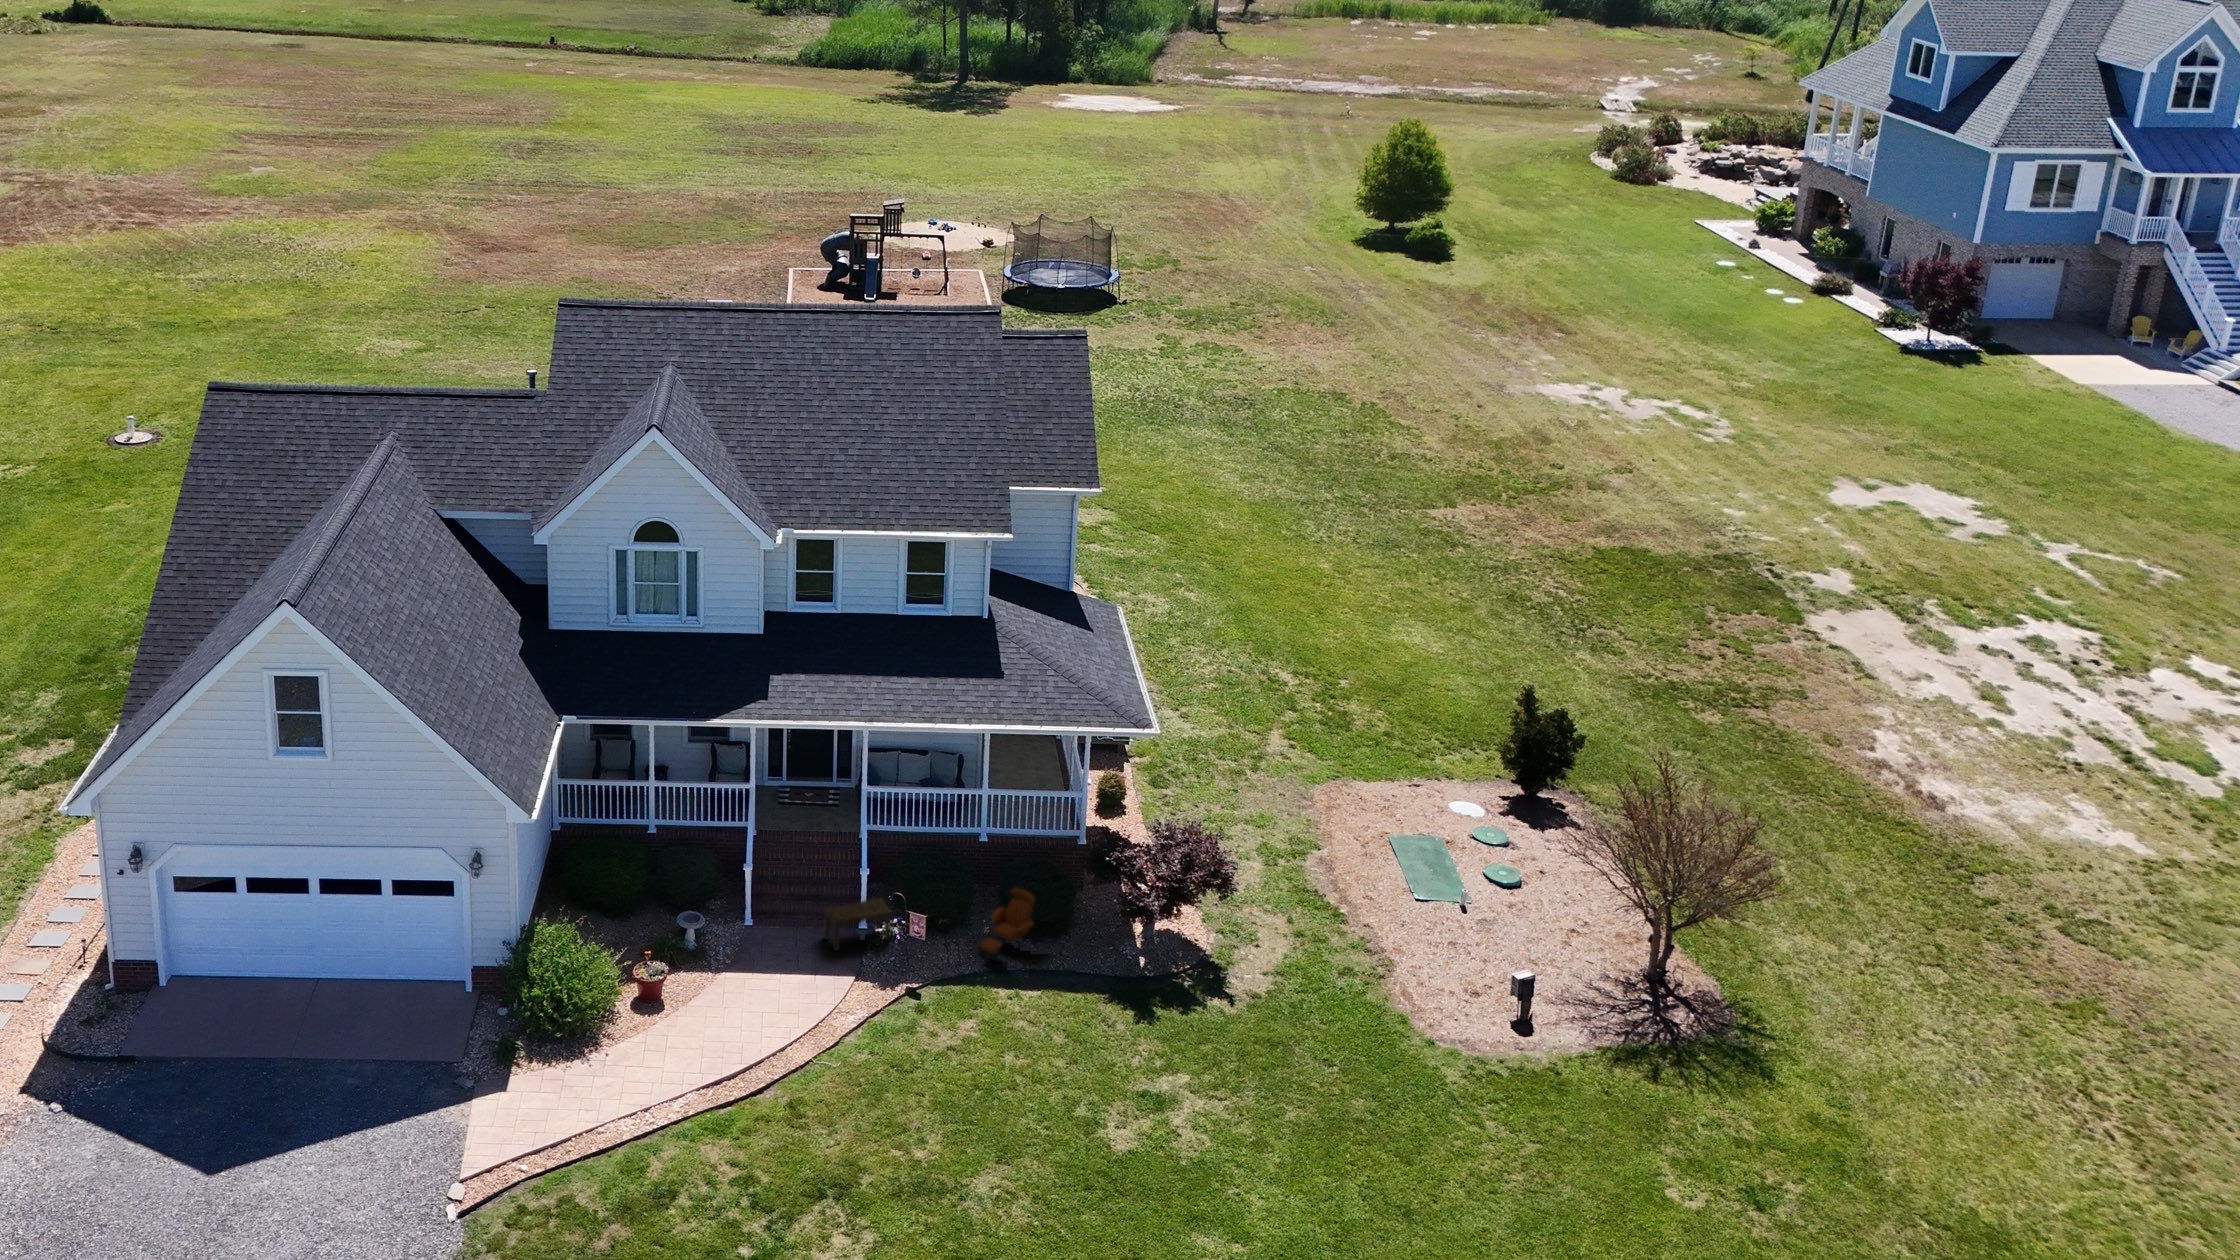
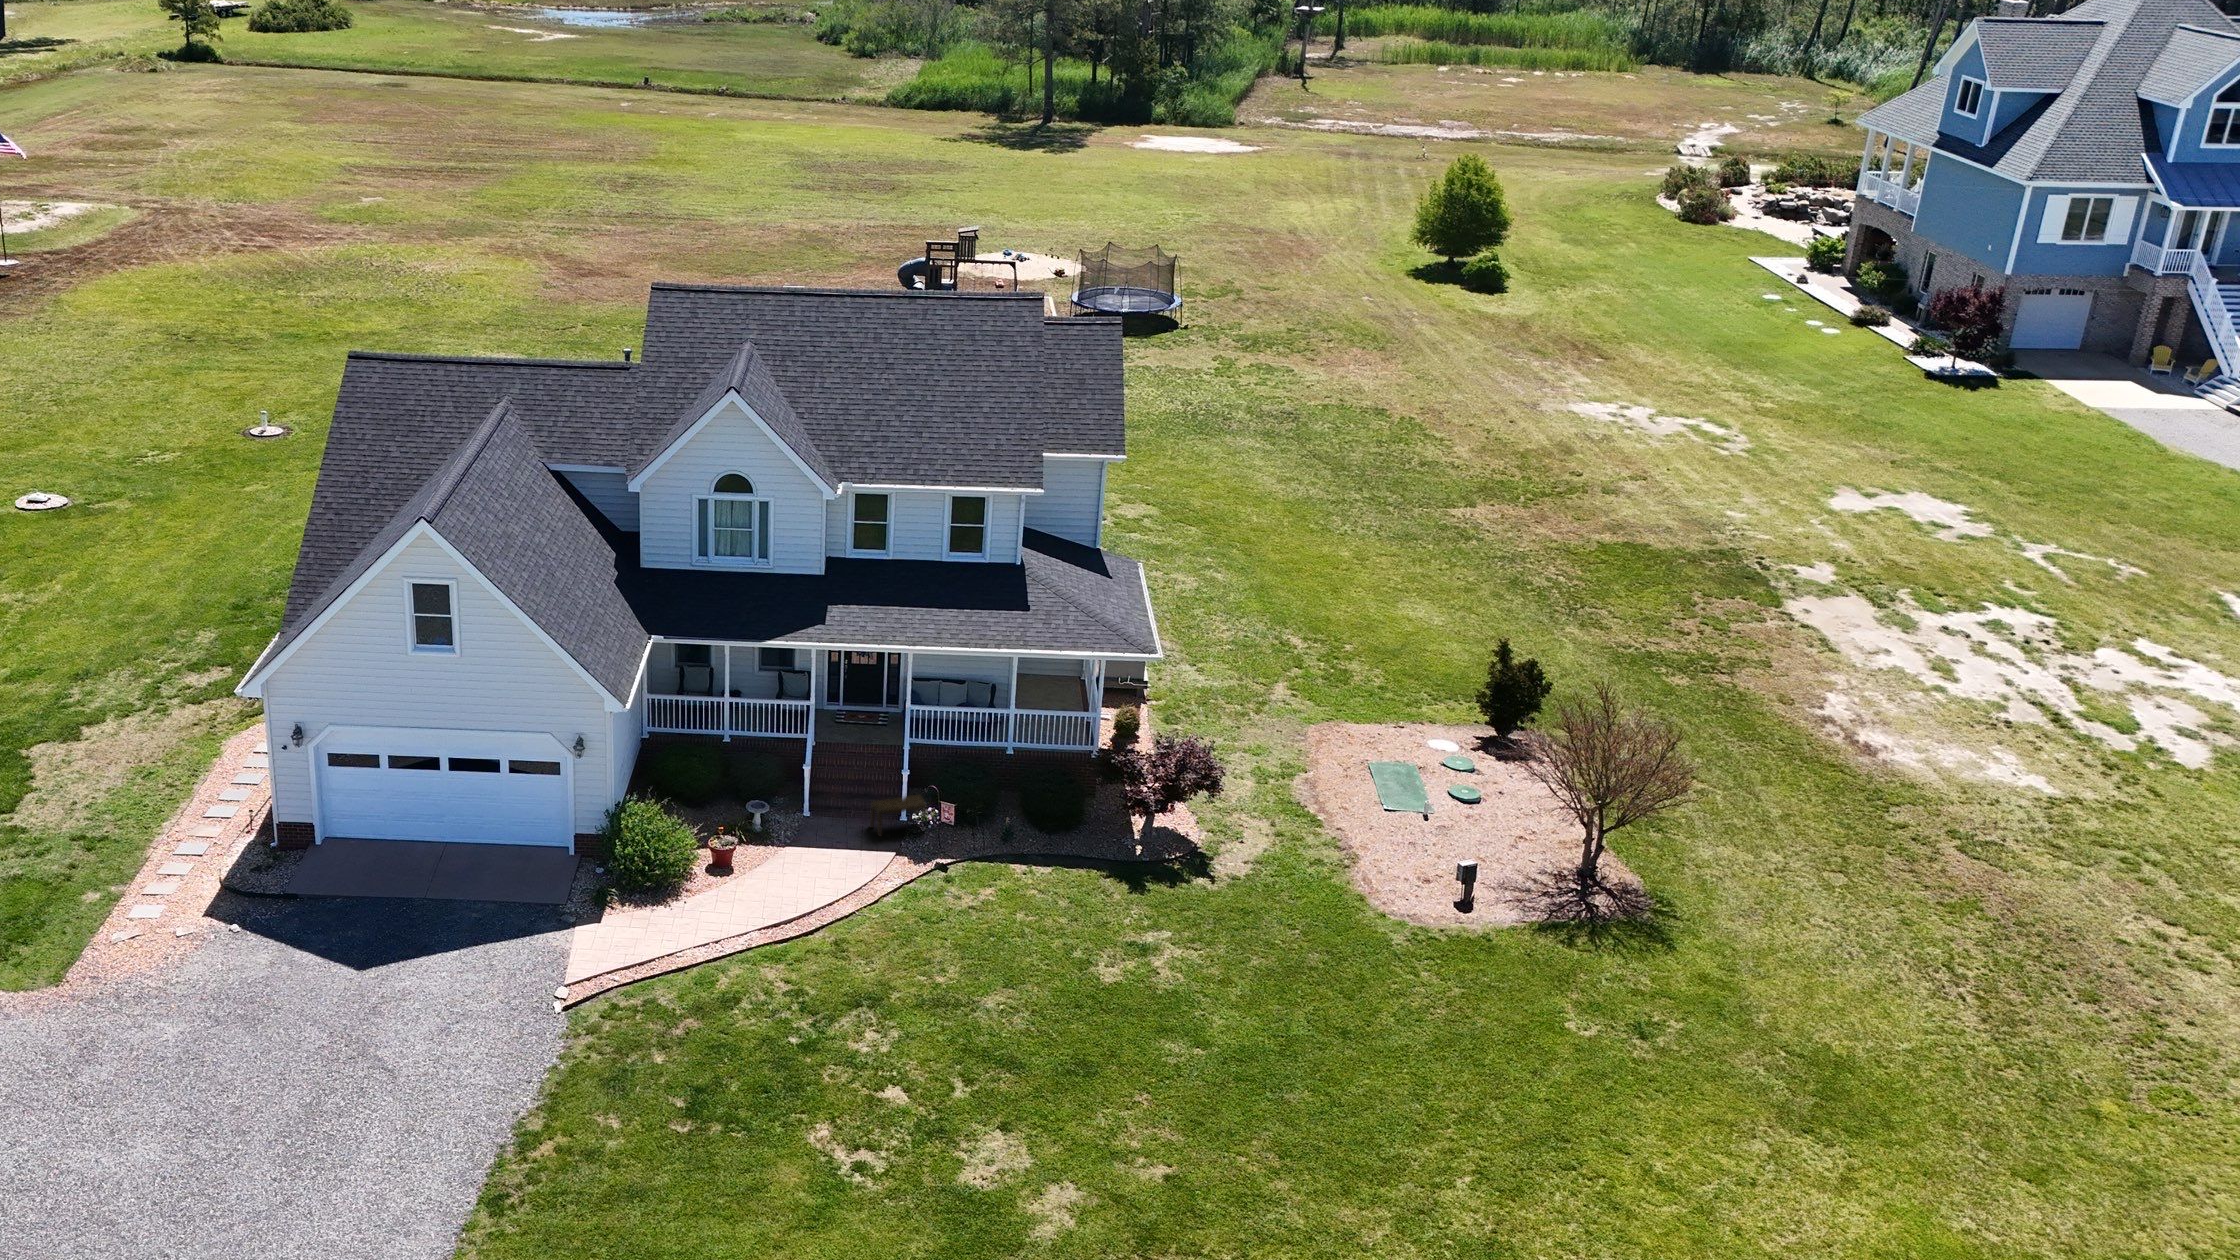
lounge chair: present [980,889,1035,959] -> none [1002,788,1051,850]

